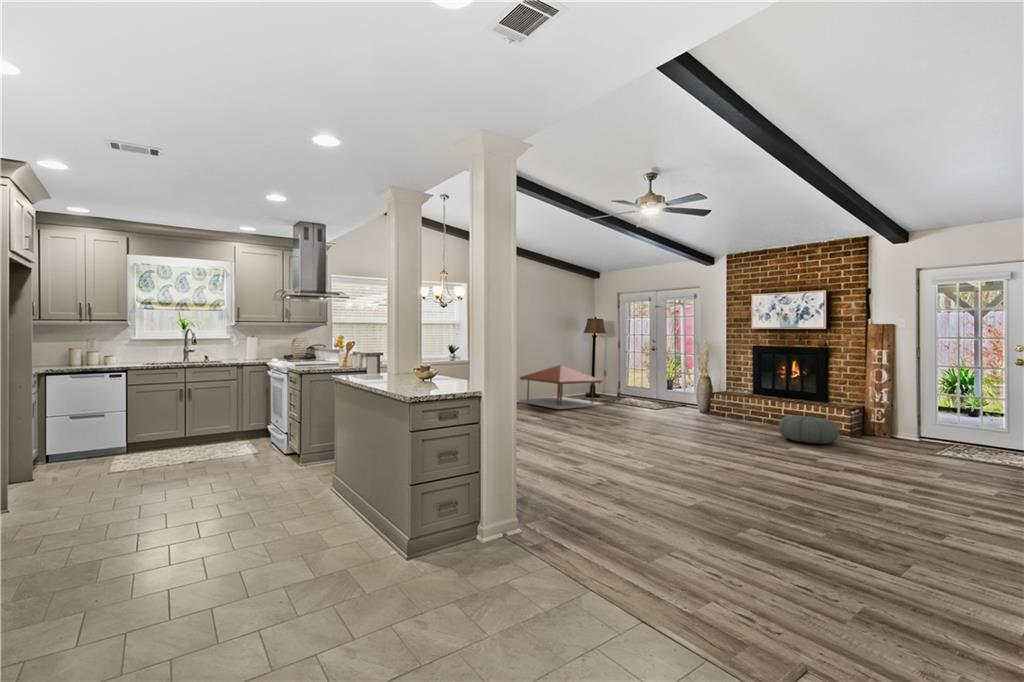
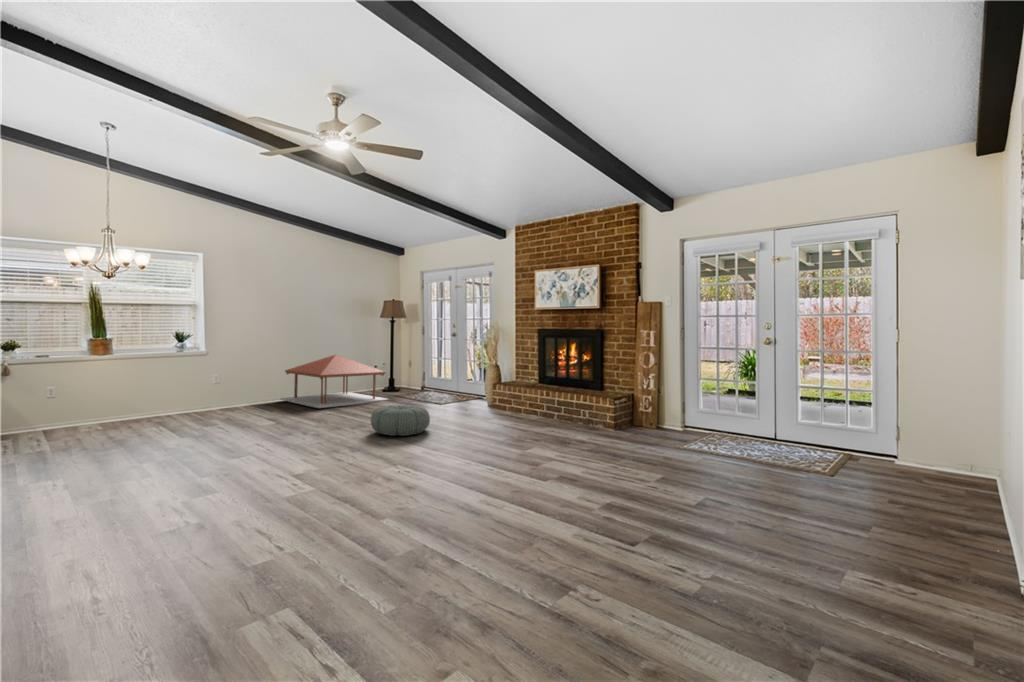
pouf: present [779,416,839,444] -> present [371,405,430,436]

